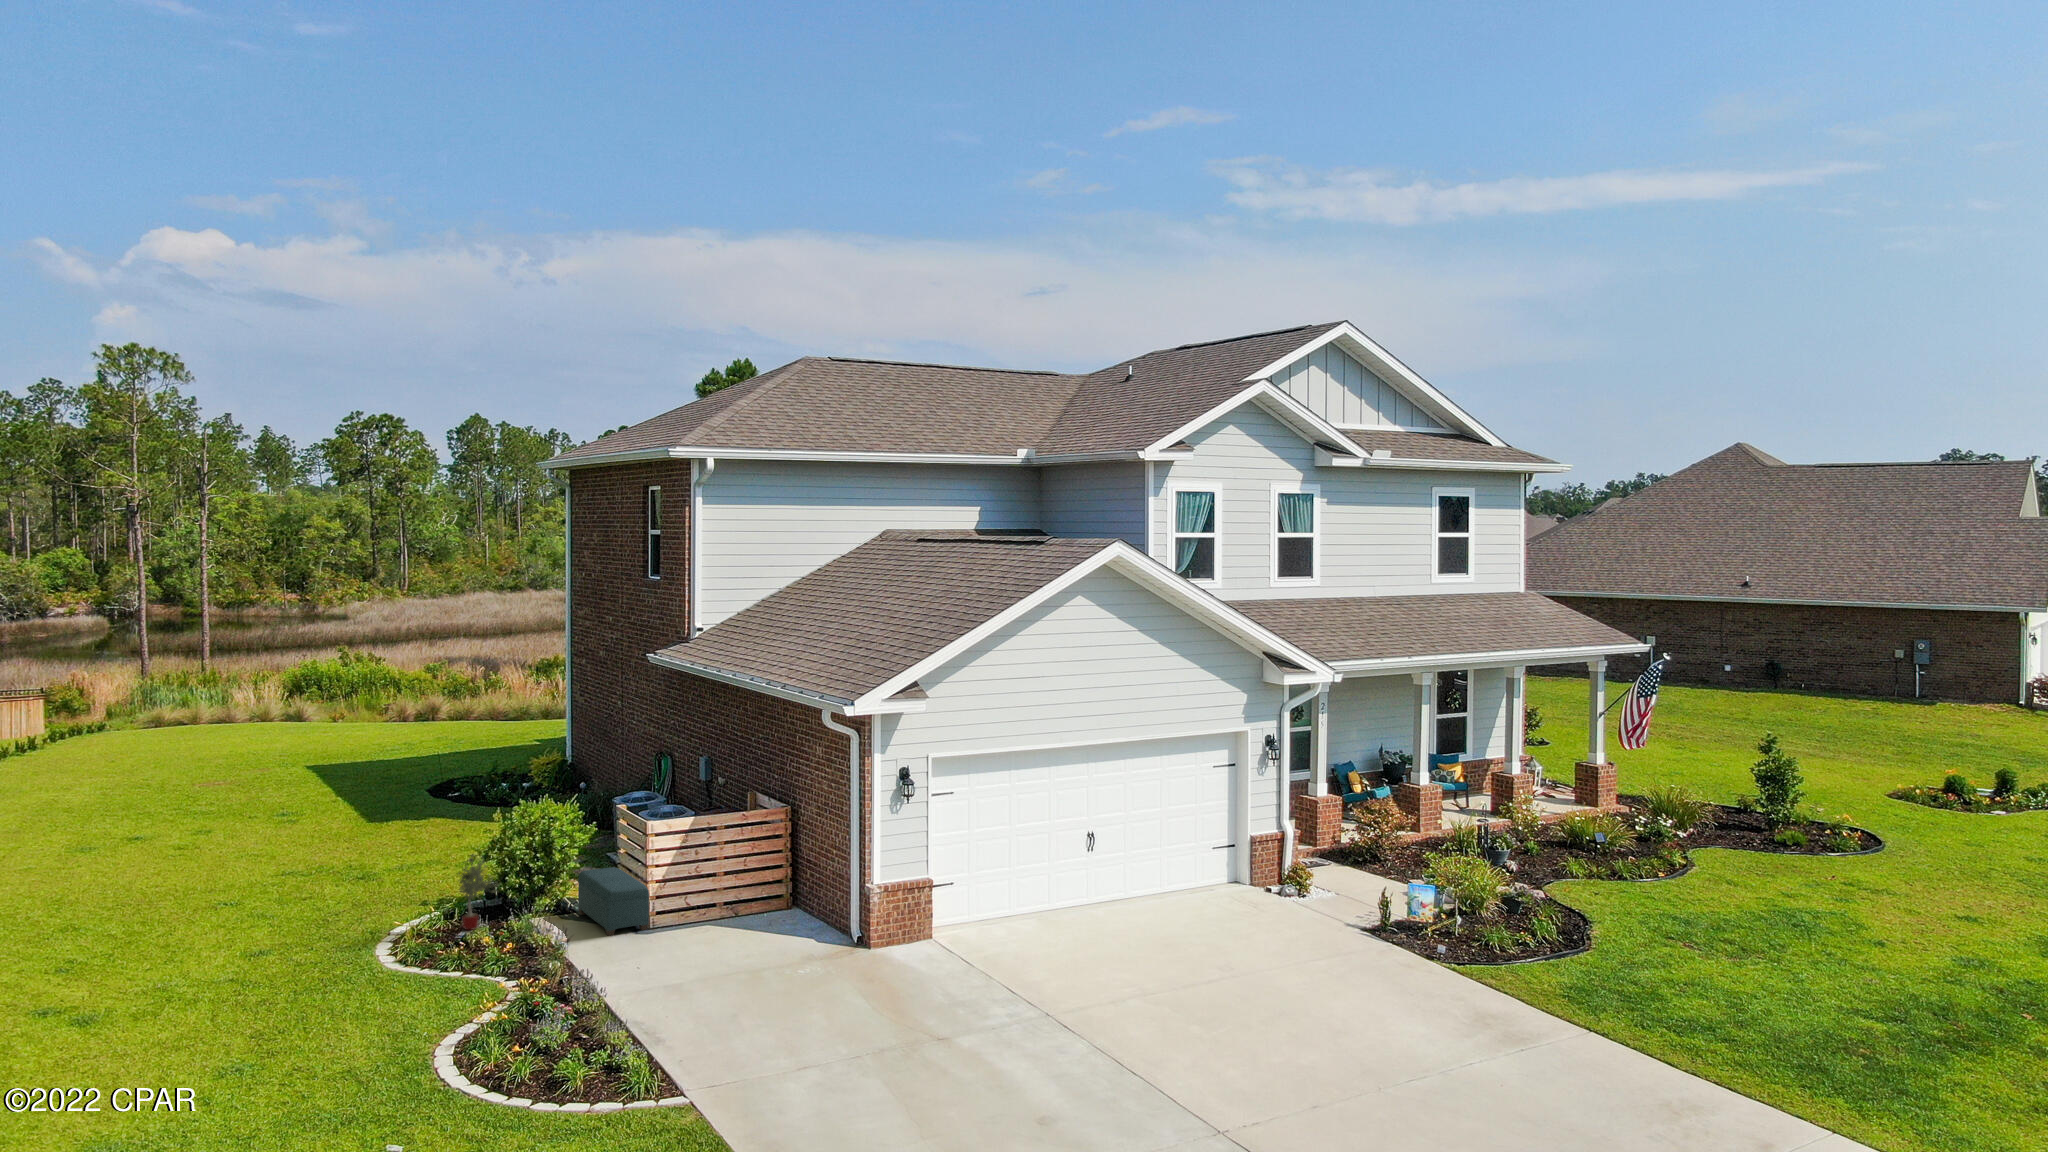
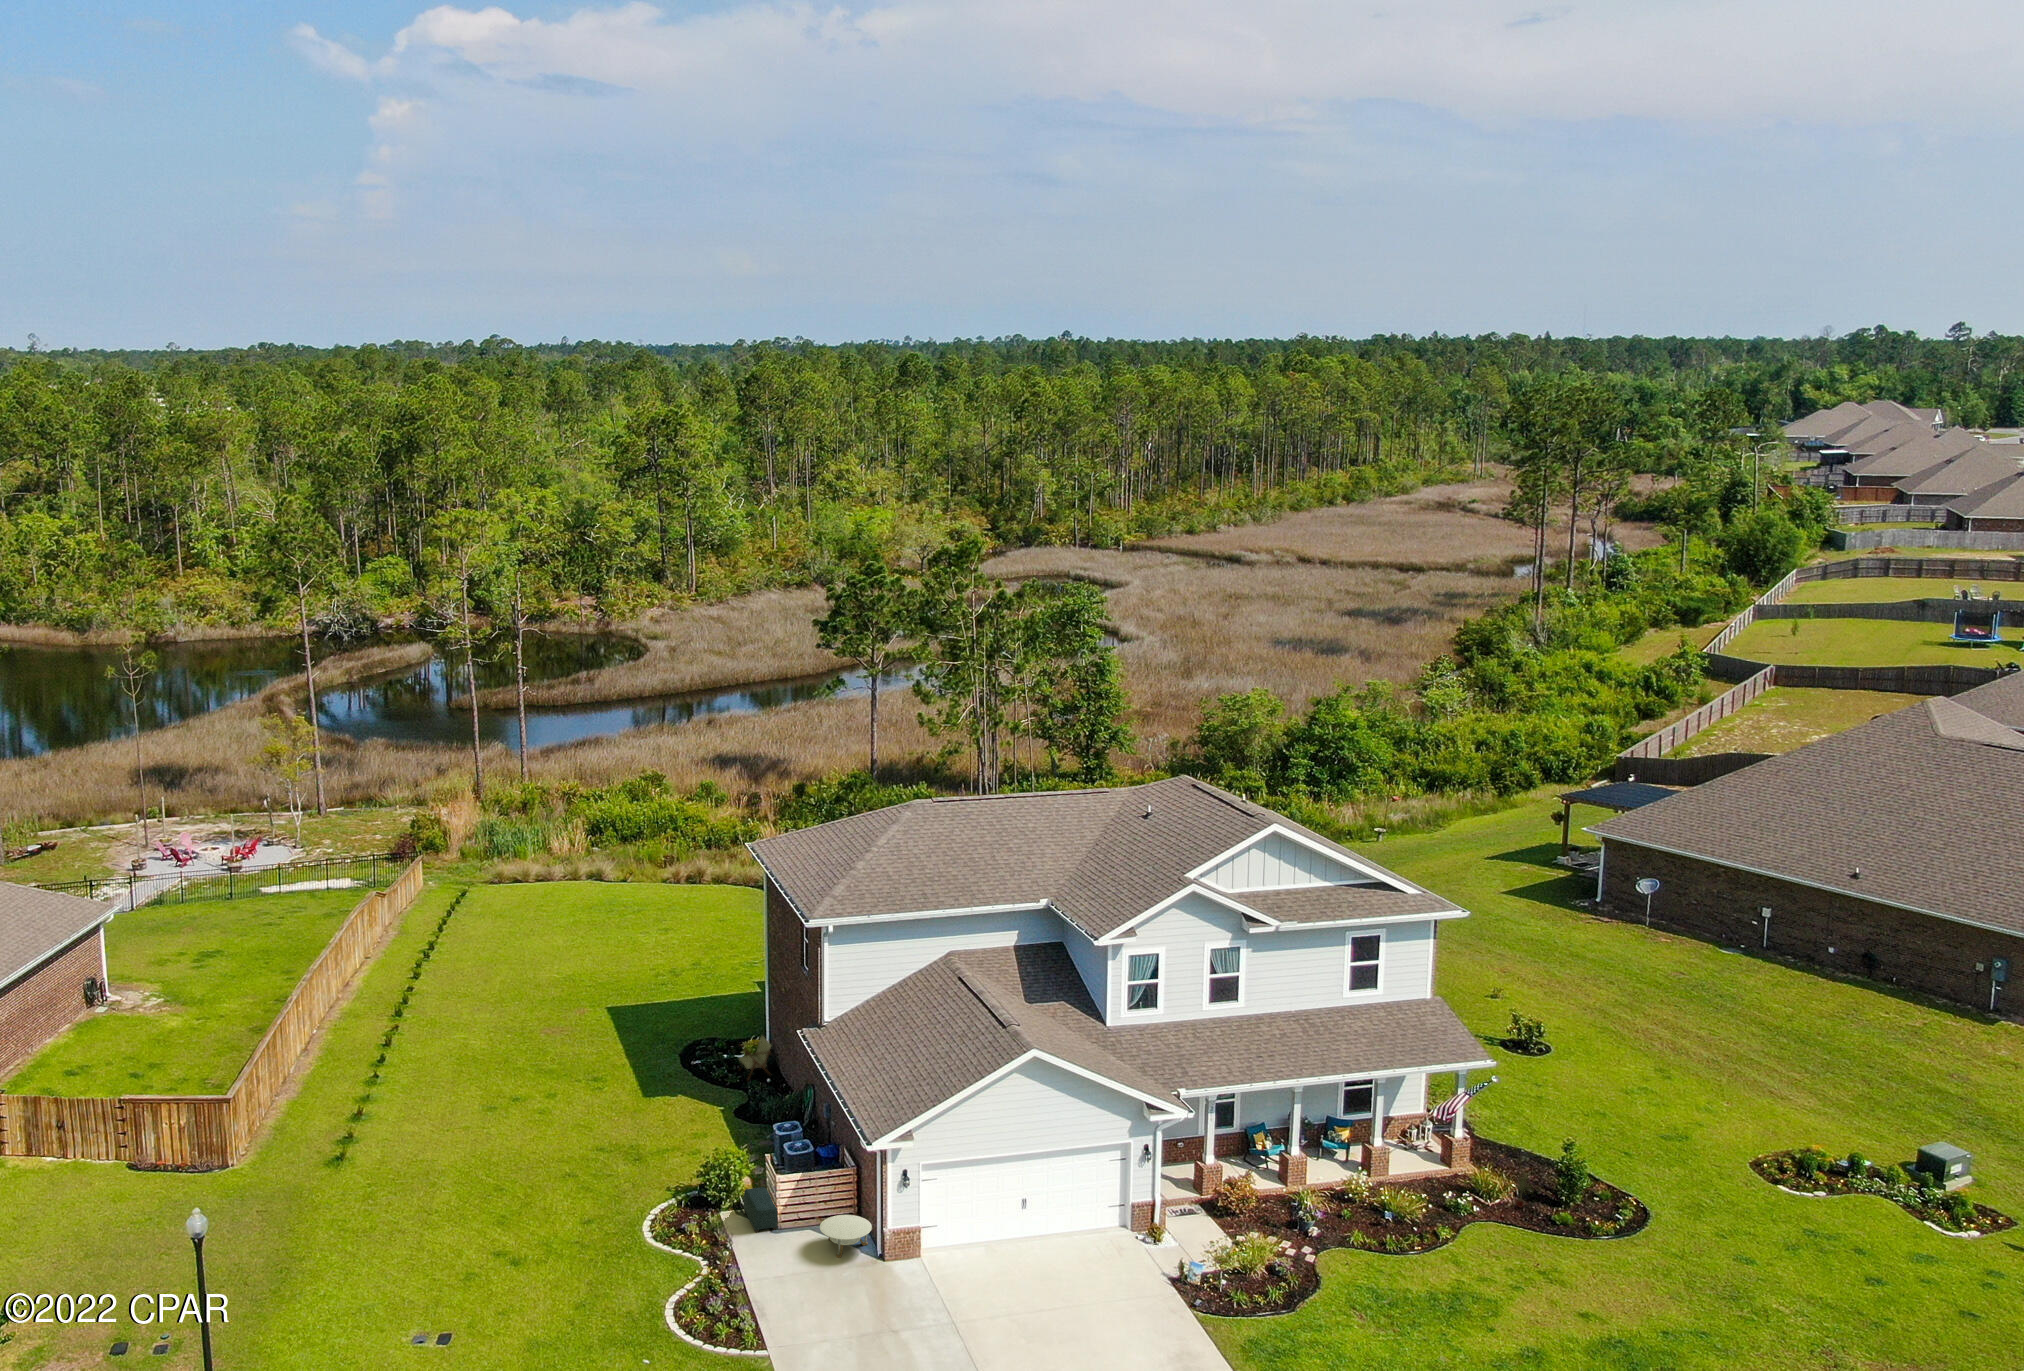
lounge chair: none [535,733,594,795] -> present [739,1036,771,1079]
potted tree: present [459,856,498,930] -> present [1516,1174,1533,1207]
round table: none [737,887,835,952] -> present [820,1215,872,1258]

